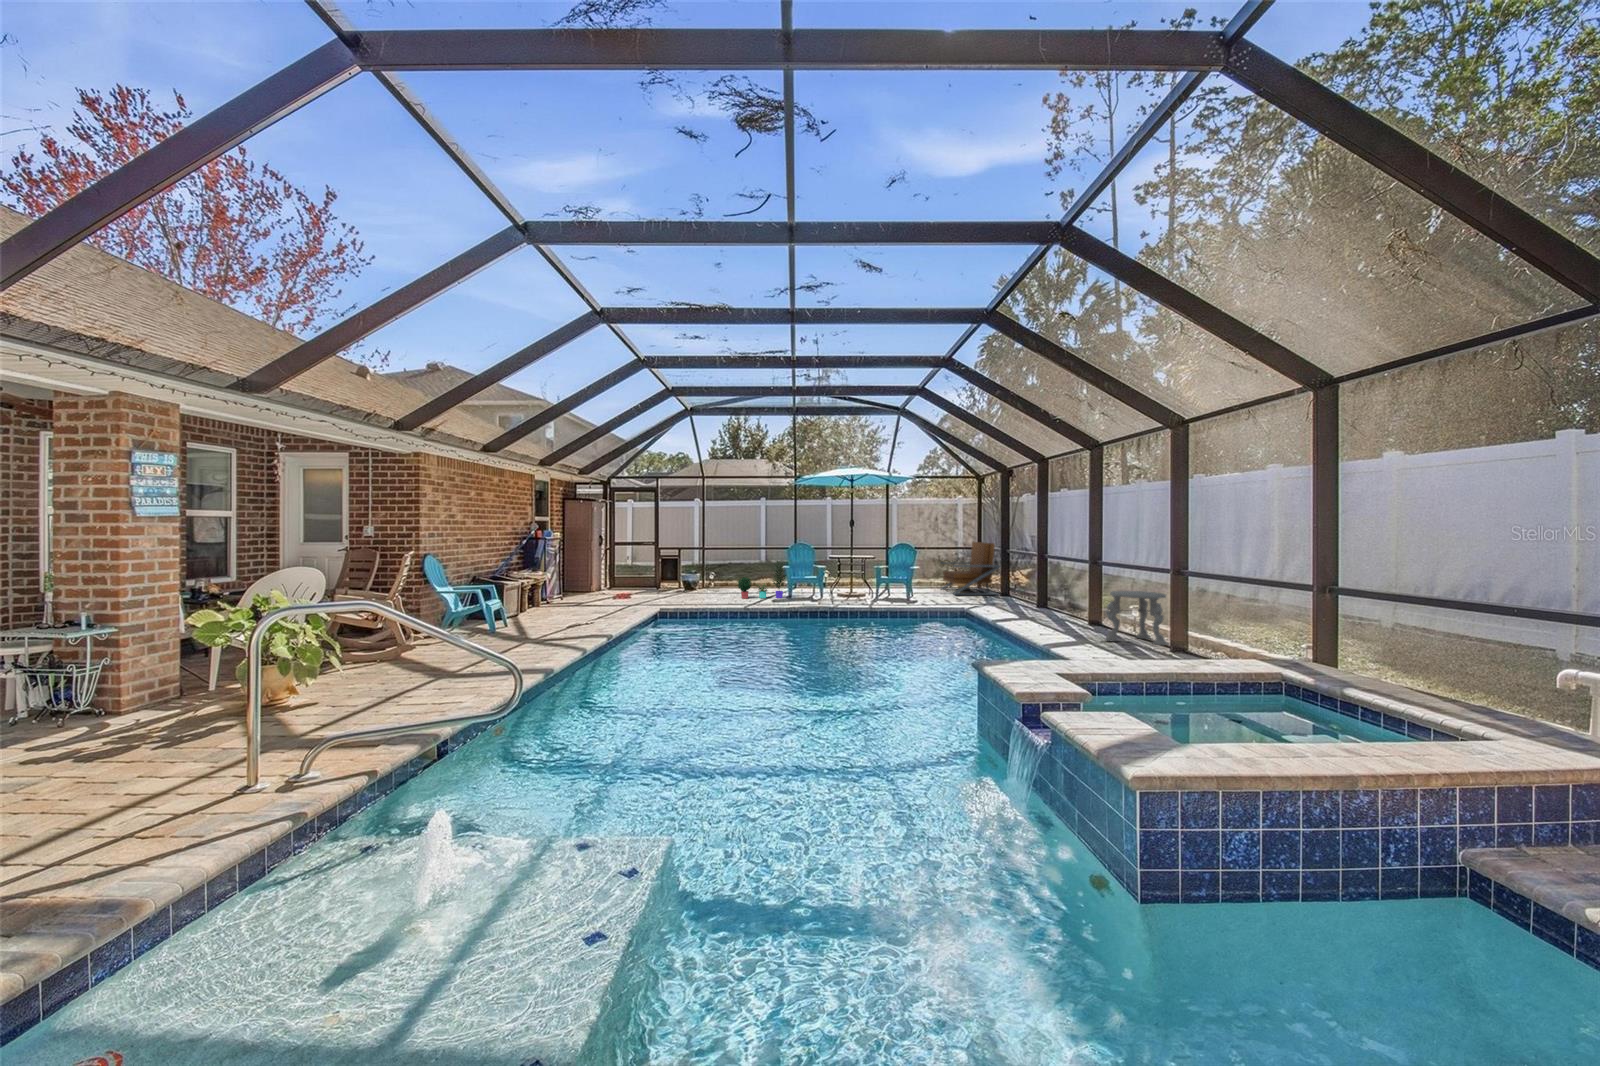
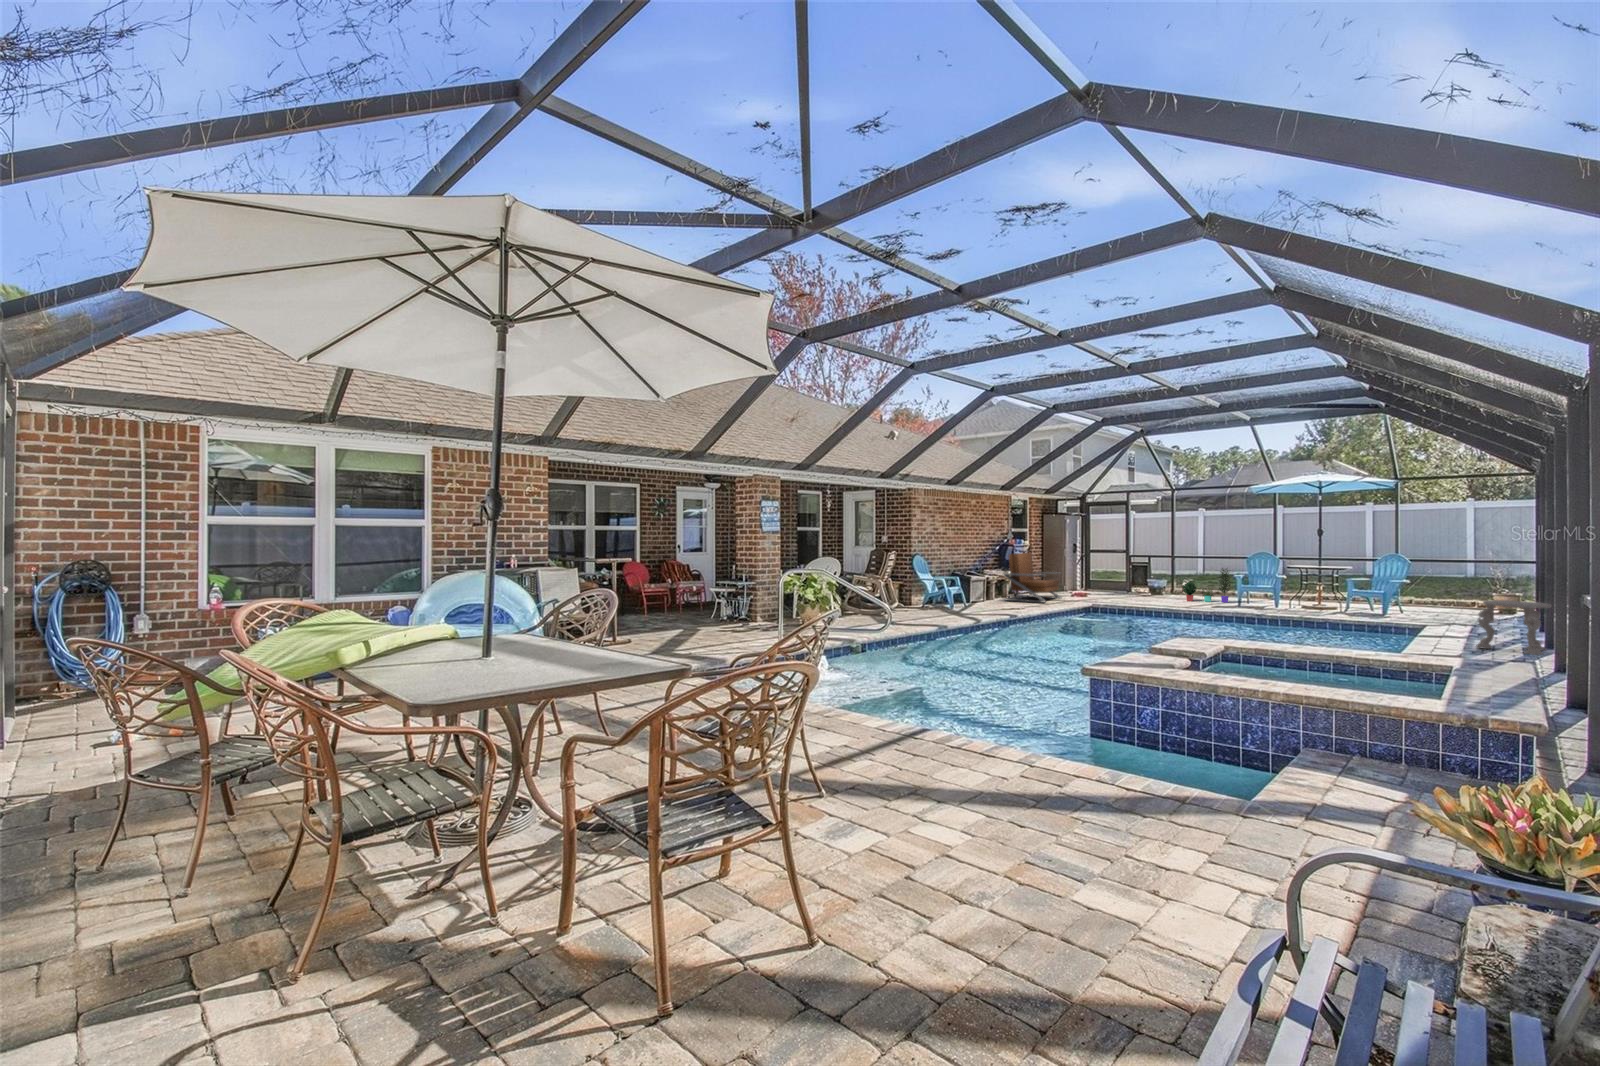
lounge chair: present [941,542,1000,595] -> present [1003,553,1061,602]

